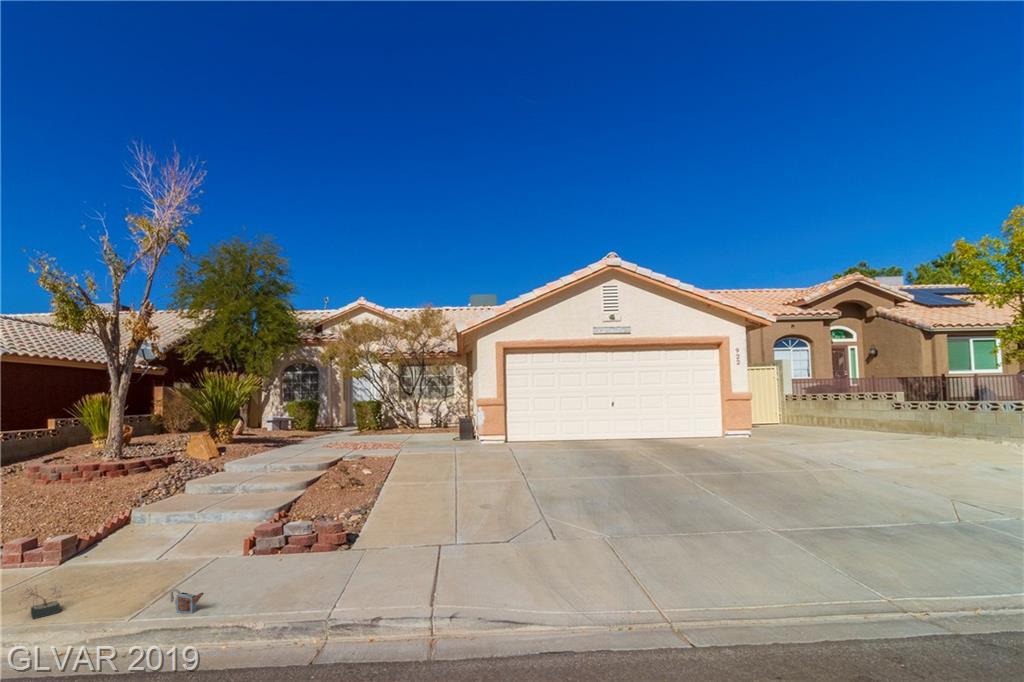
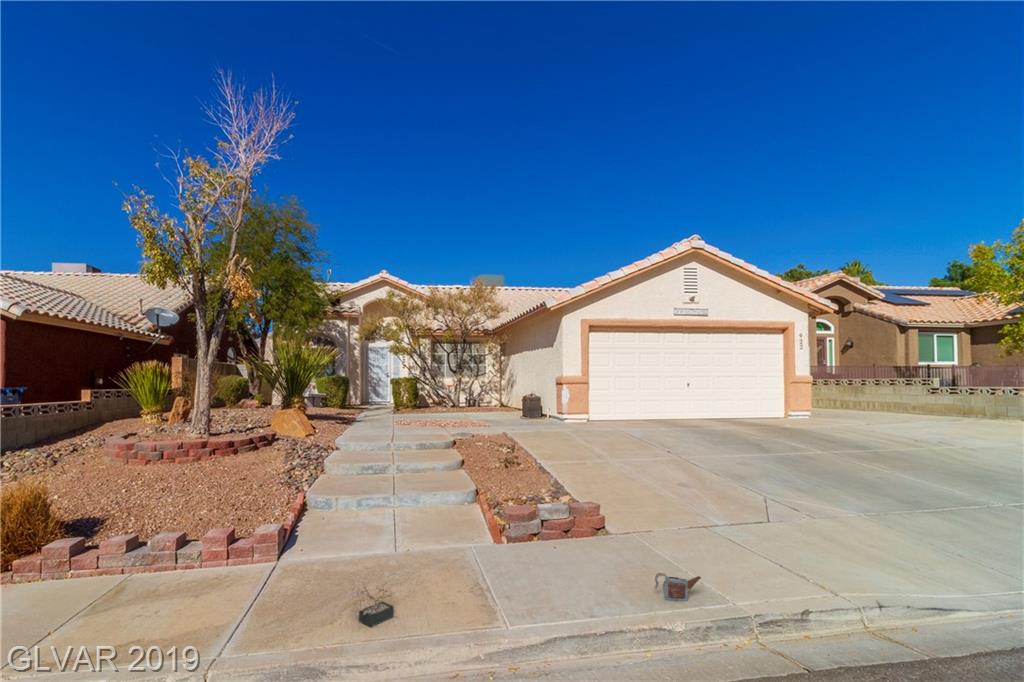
watering can: present [170,589,204,613] -> present [655,573,701,601]

